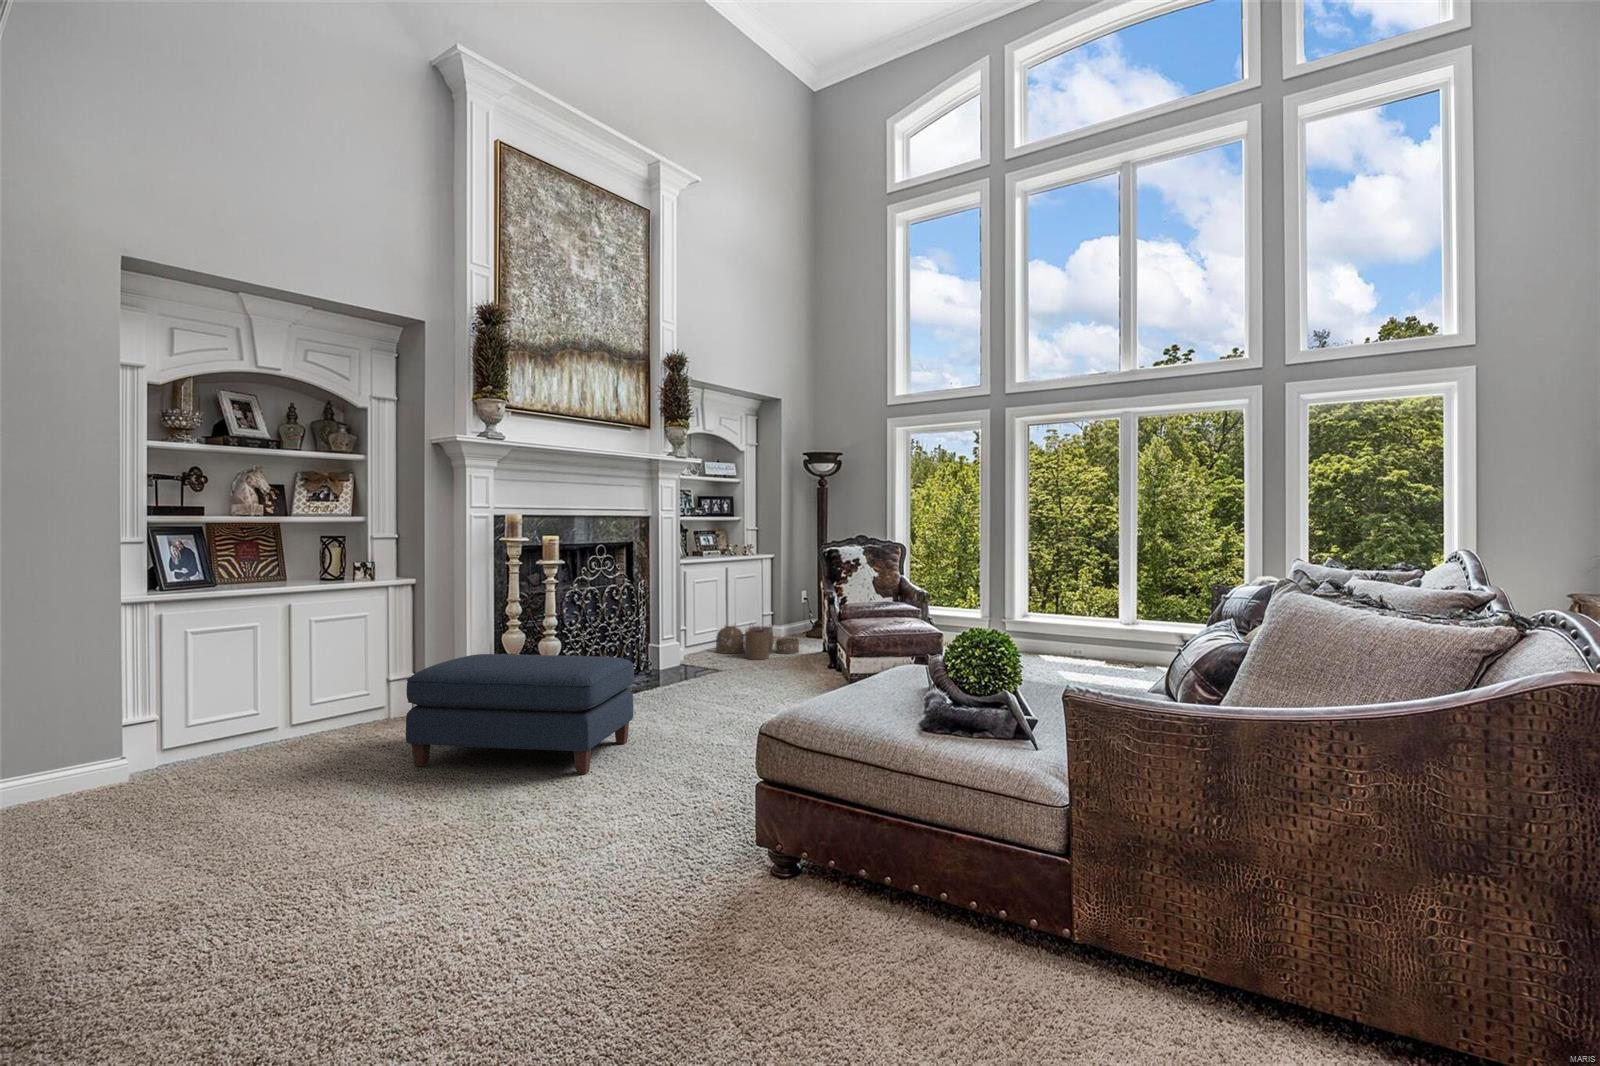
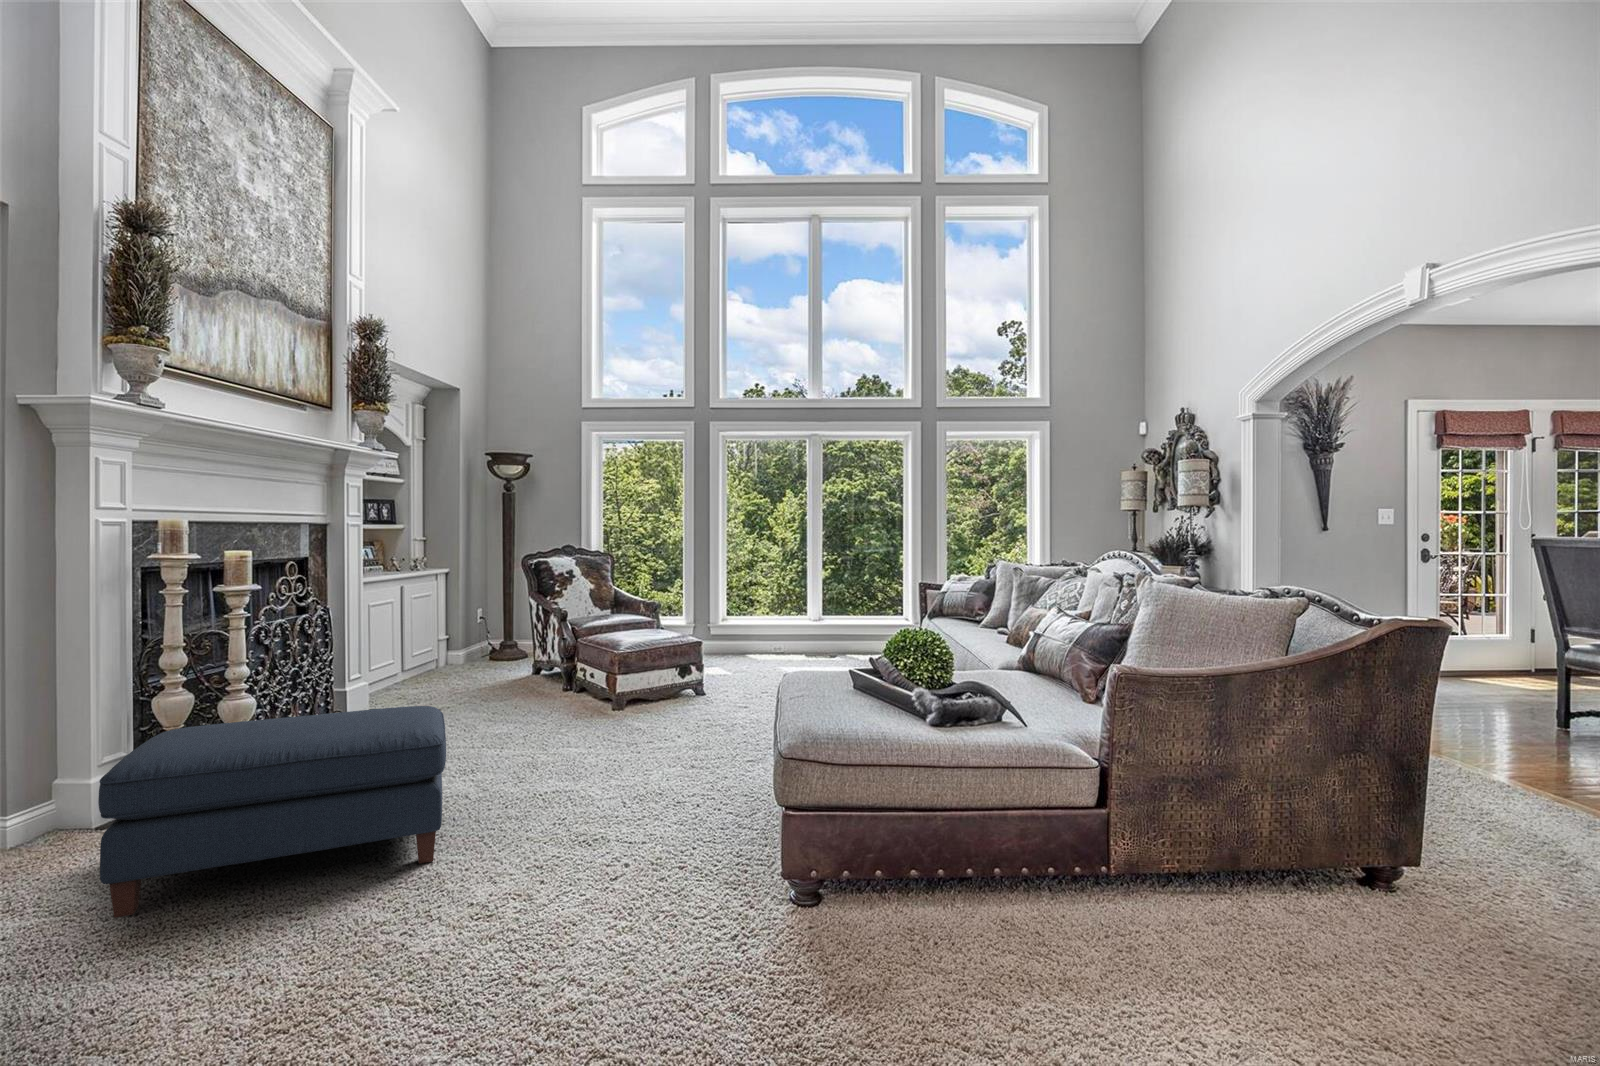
woven basket: present [716,625,799,659] -> none [391,651,502,694]

